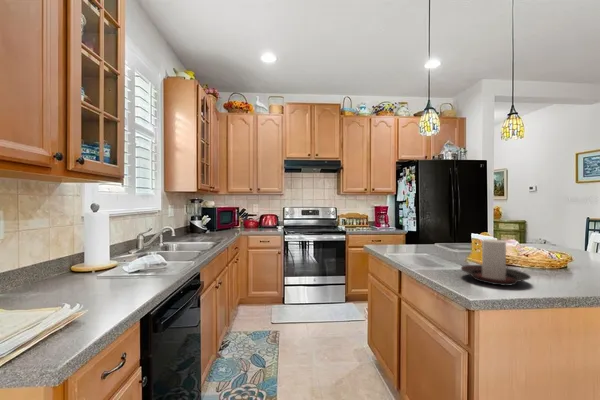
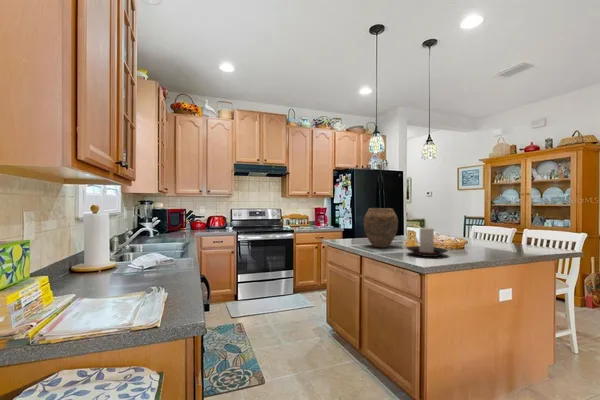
vase: none [408,209,457,262] -> present [364,208,398,248]

